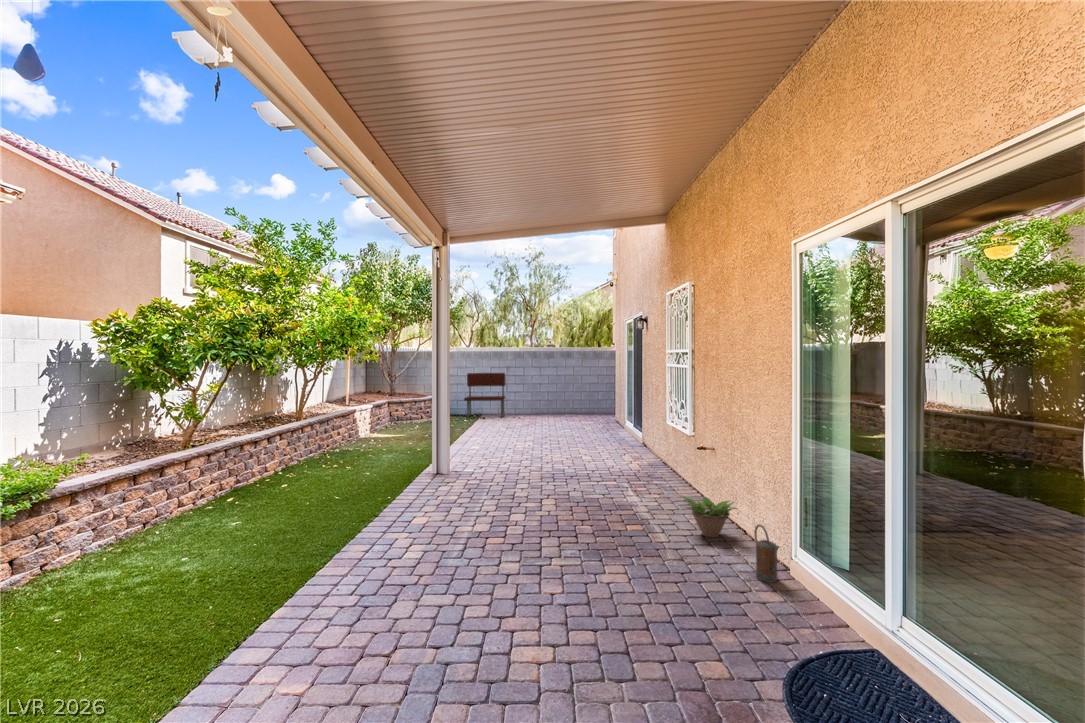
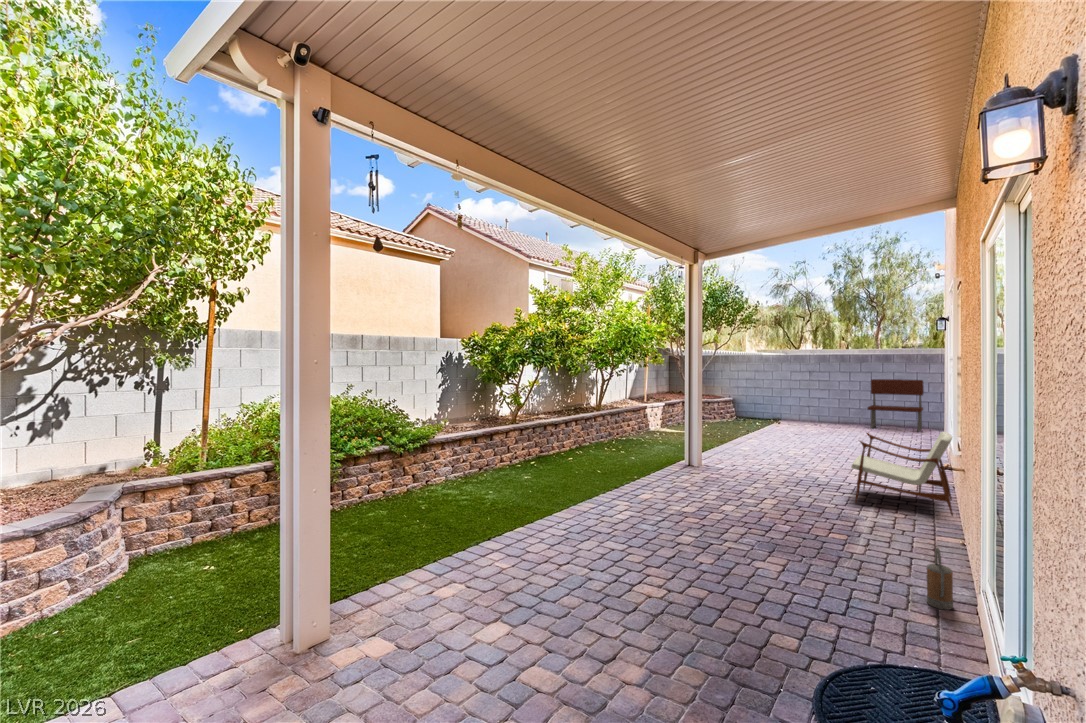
bench: present [464,373,505,417] -> present [868,379,924,432]
armchair: none [606,416,691,490] -> present [851,432,953,516]
decorative plant: present [682,496,737,537] -> none [884,511,962,561]

